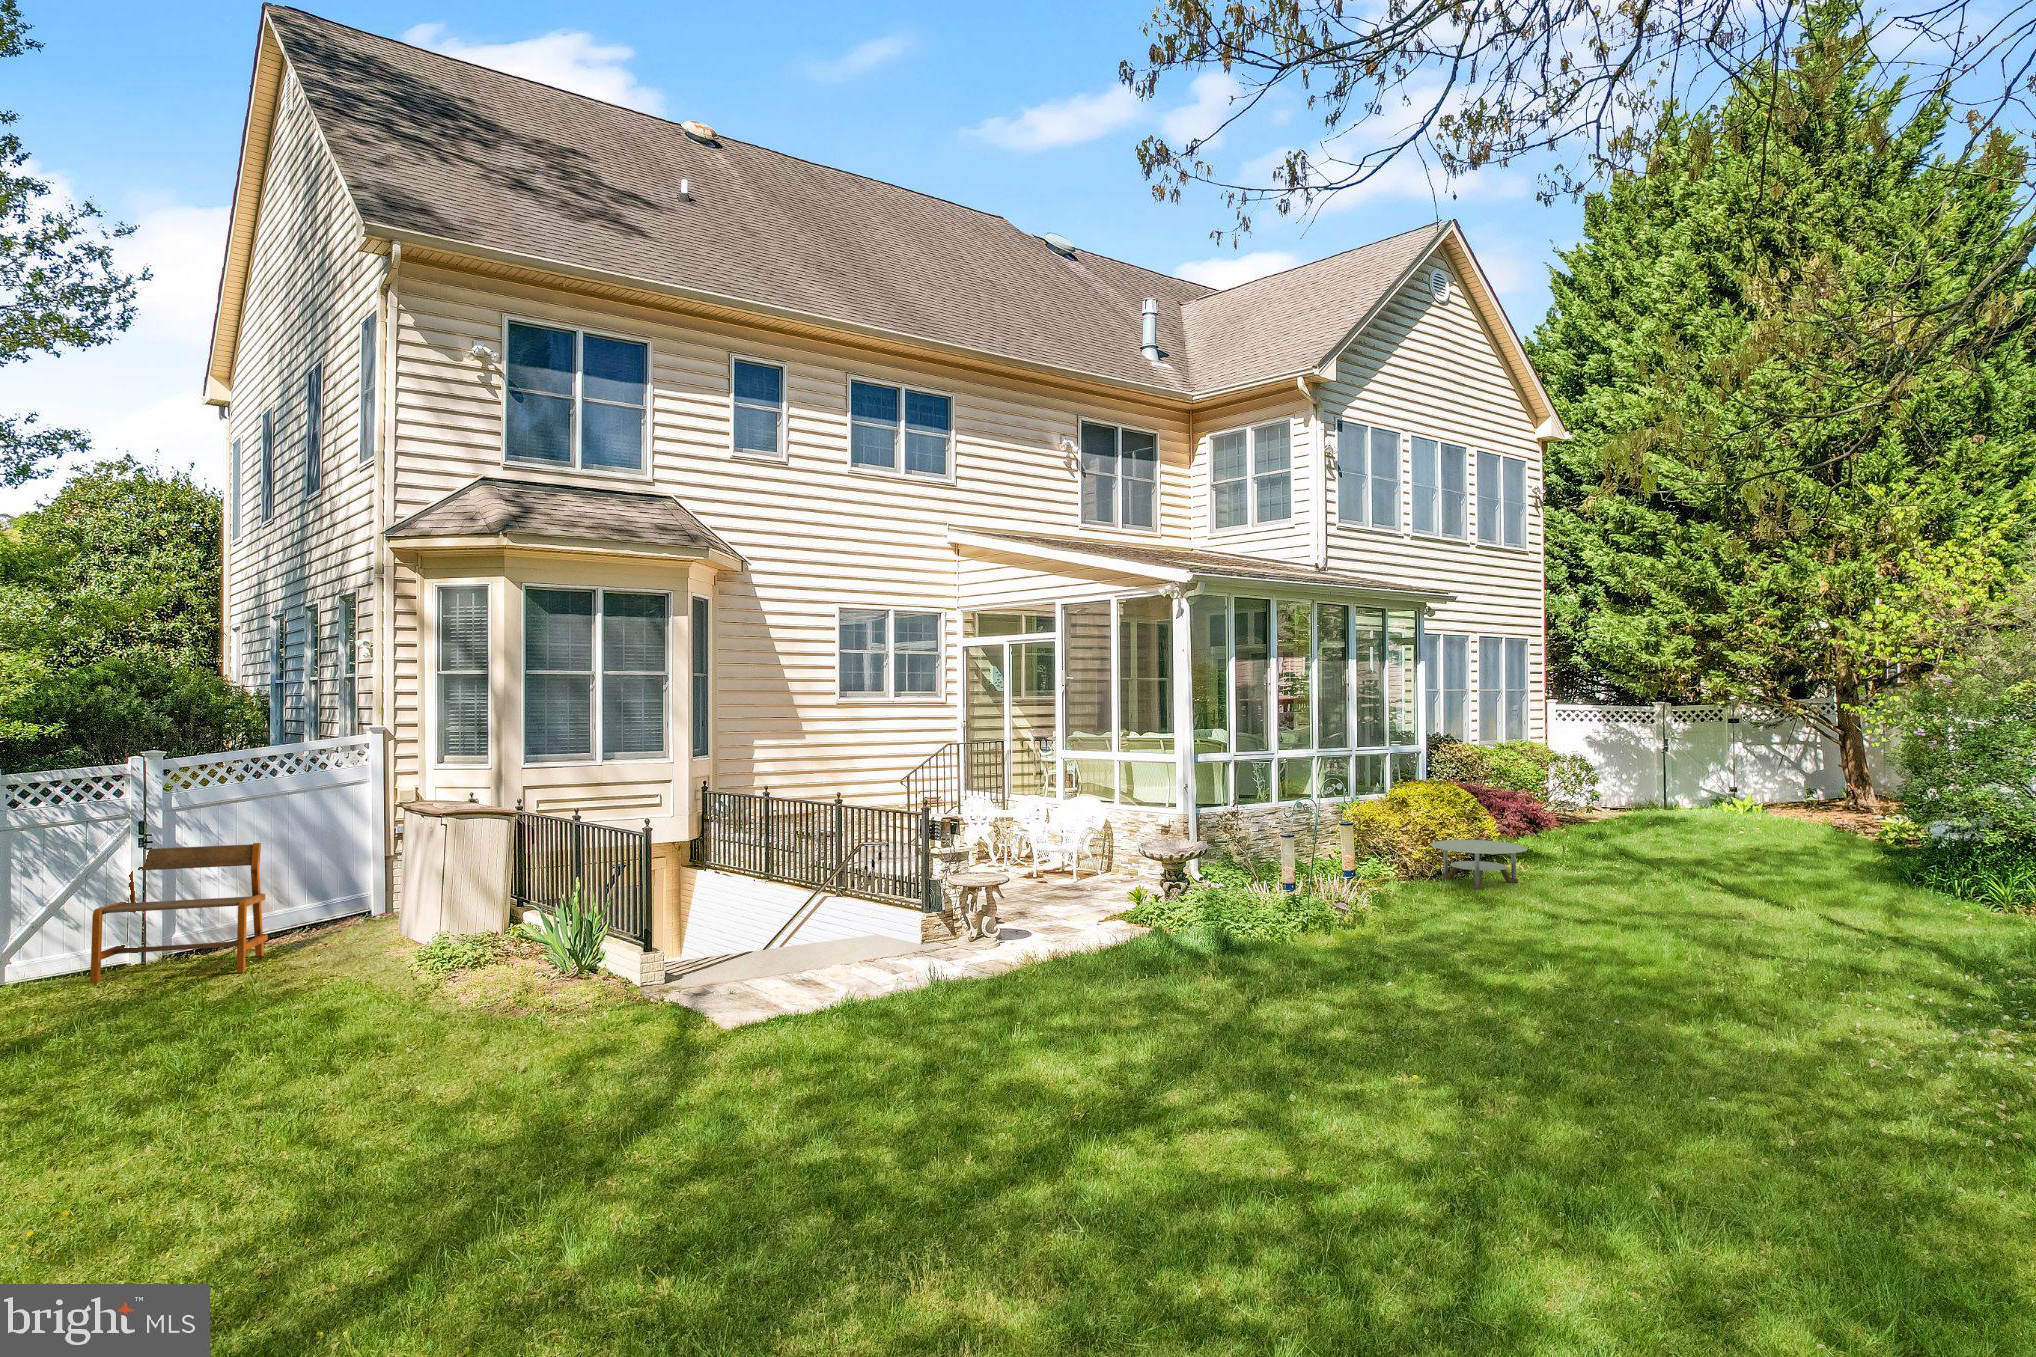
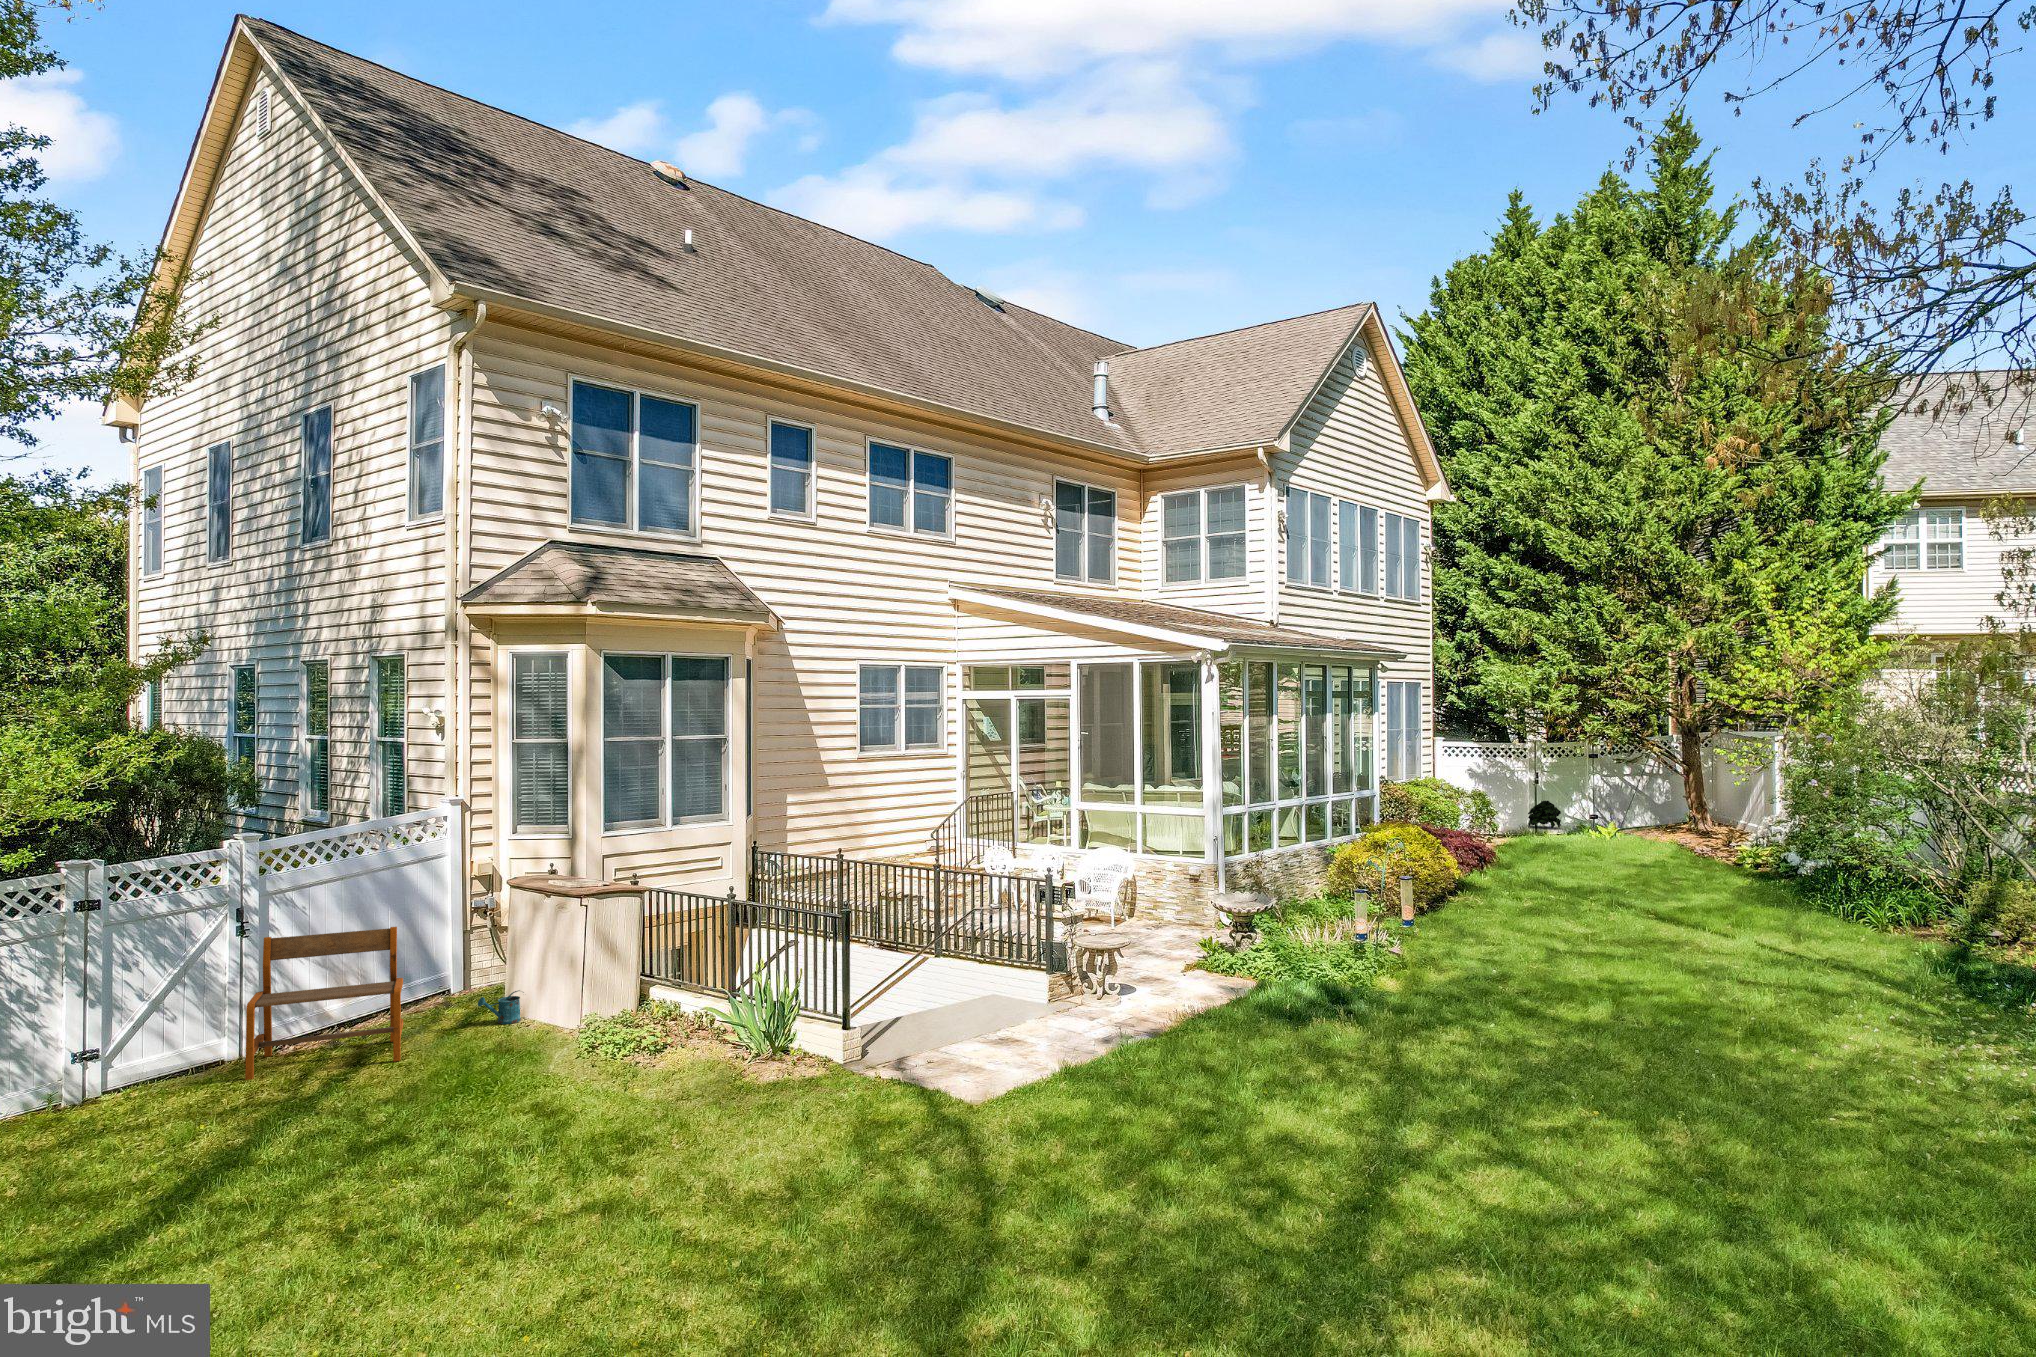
potted plant: none [1653,770,1693,801] -> present [1528,801,1561,828]
round table: present [1431,840,1528,890] -> none [1415,881,1499,927]
watering can: none [349,913,402,946] -> present [478,990,524,1024]

